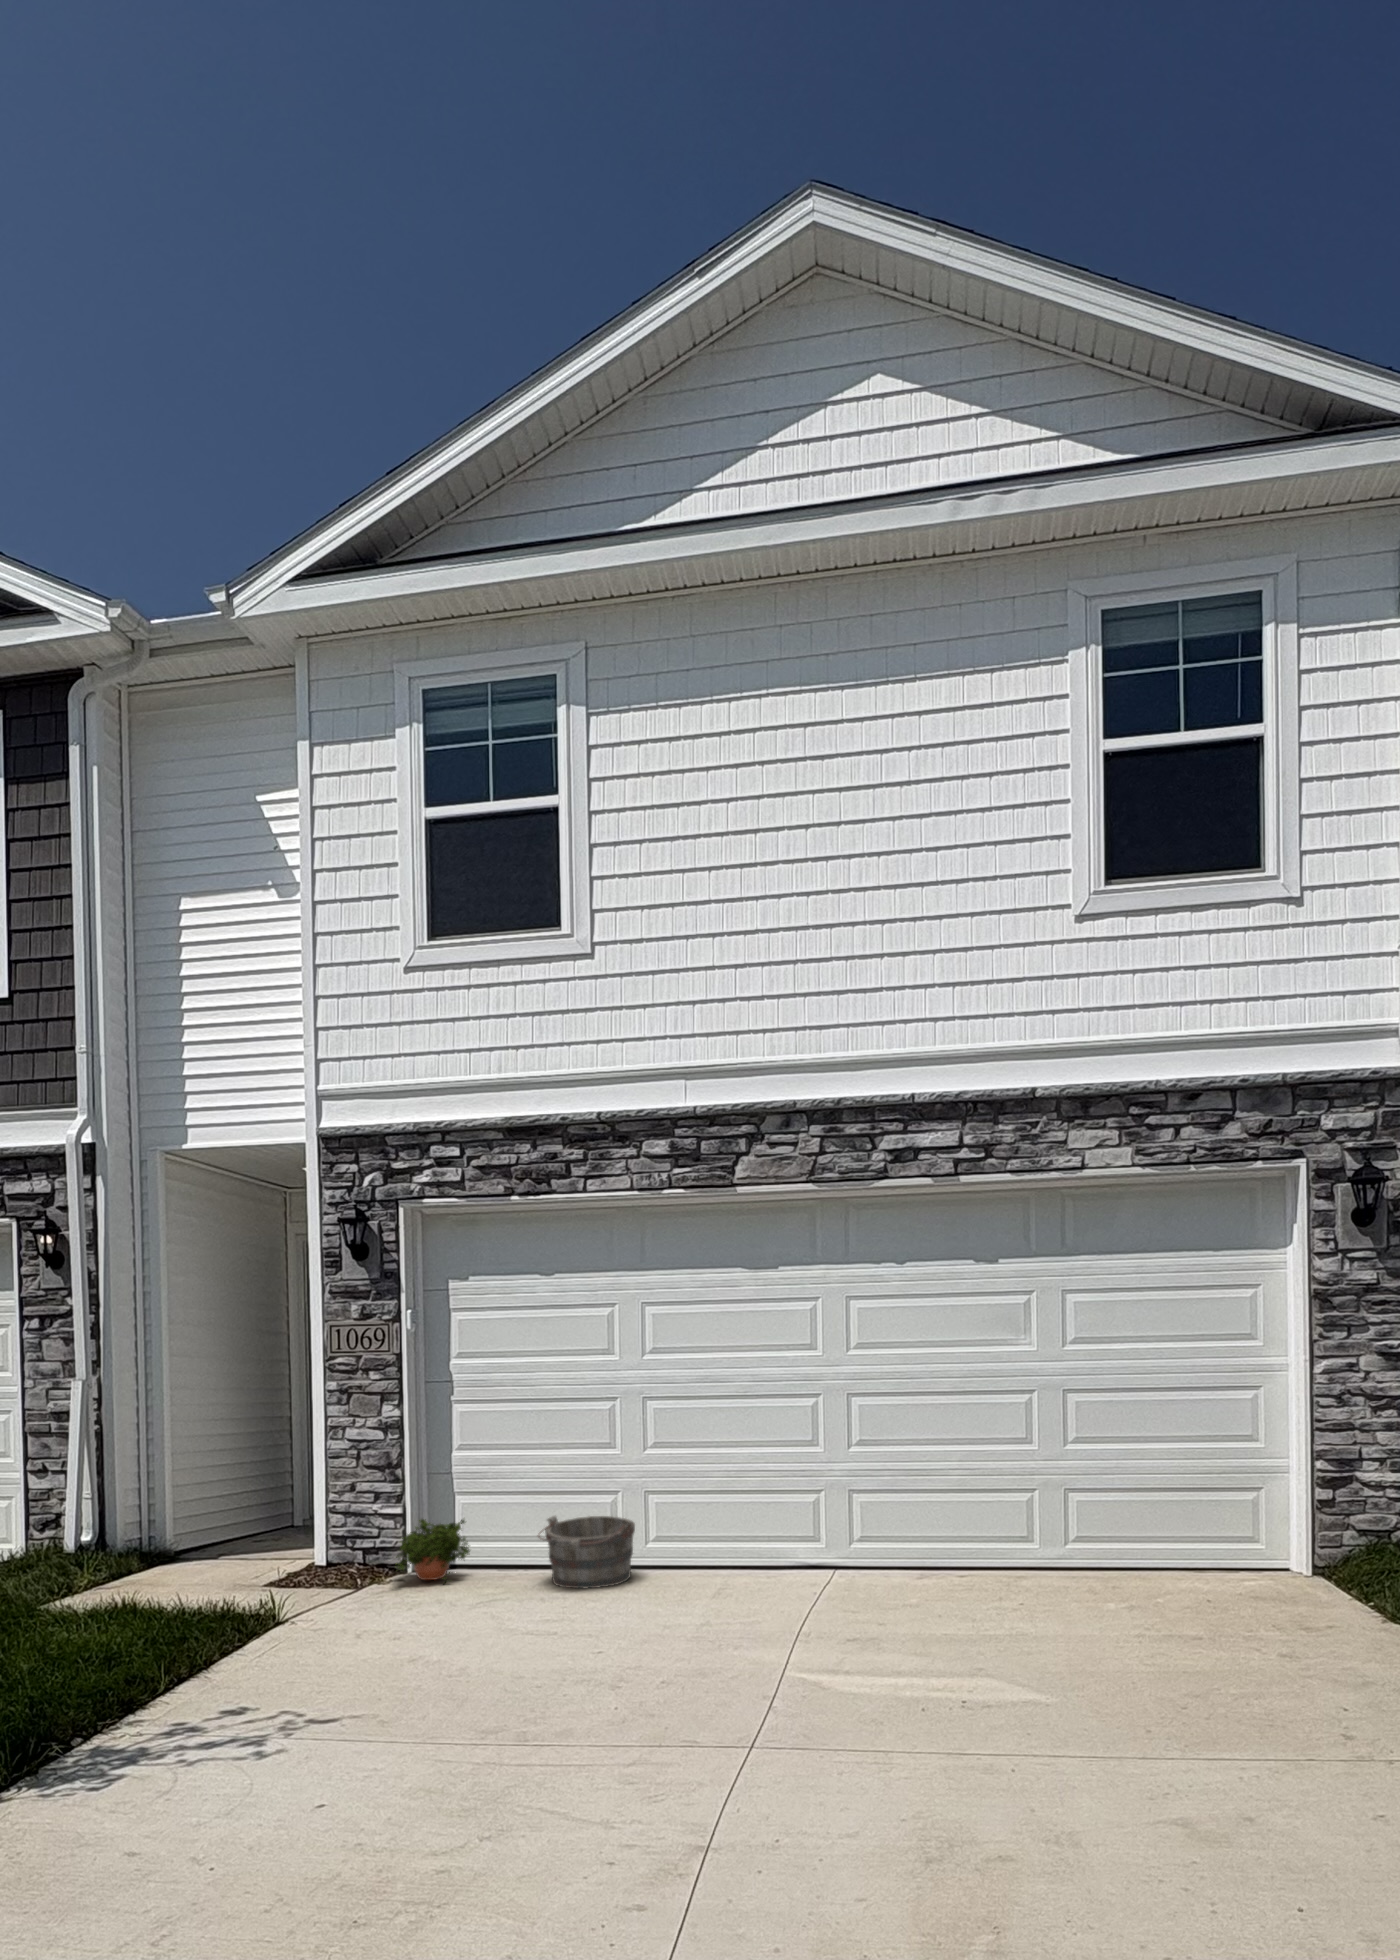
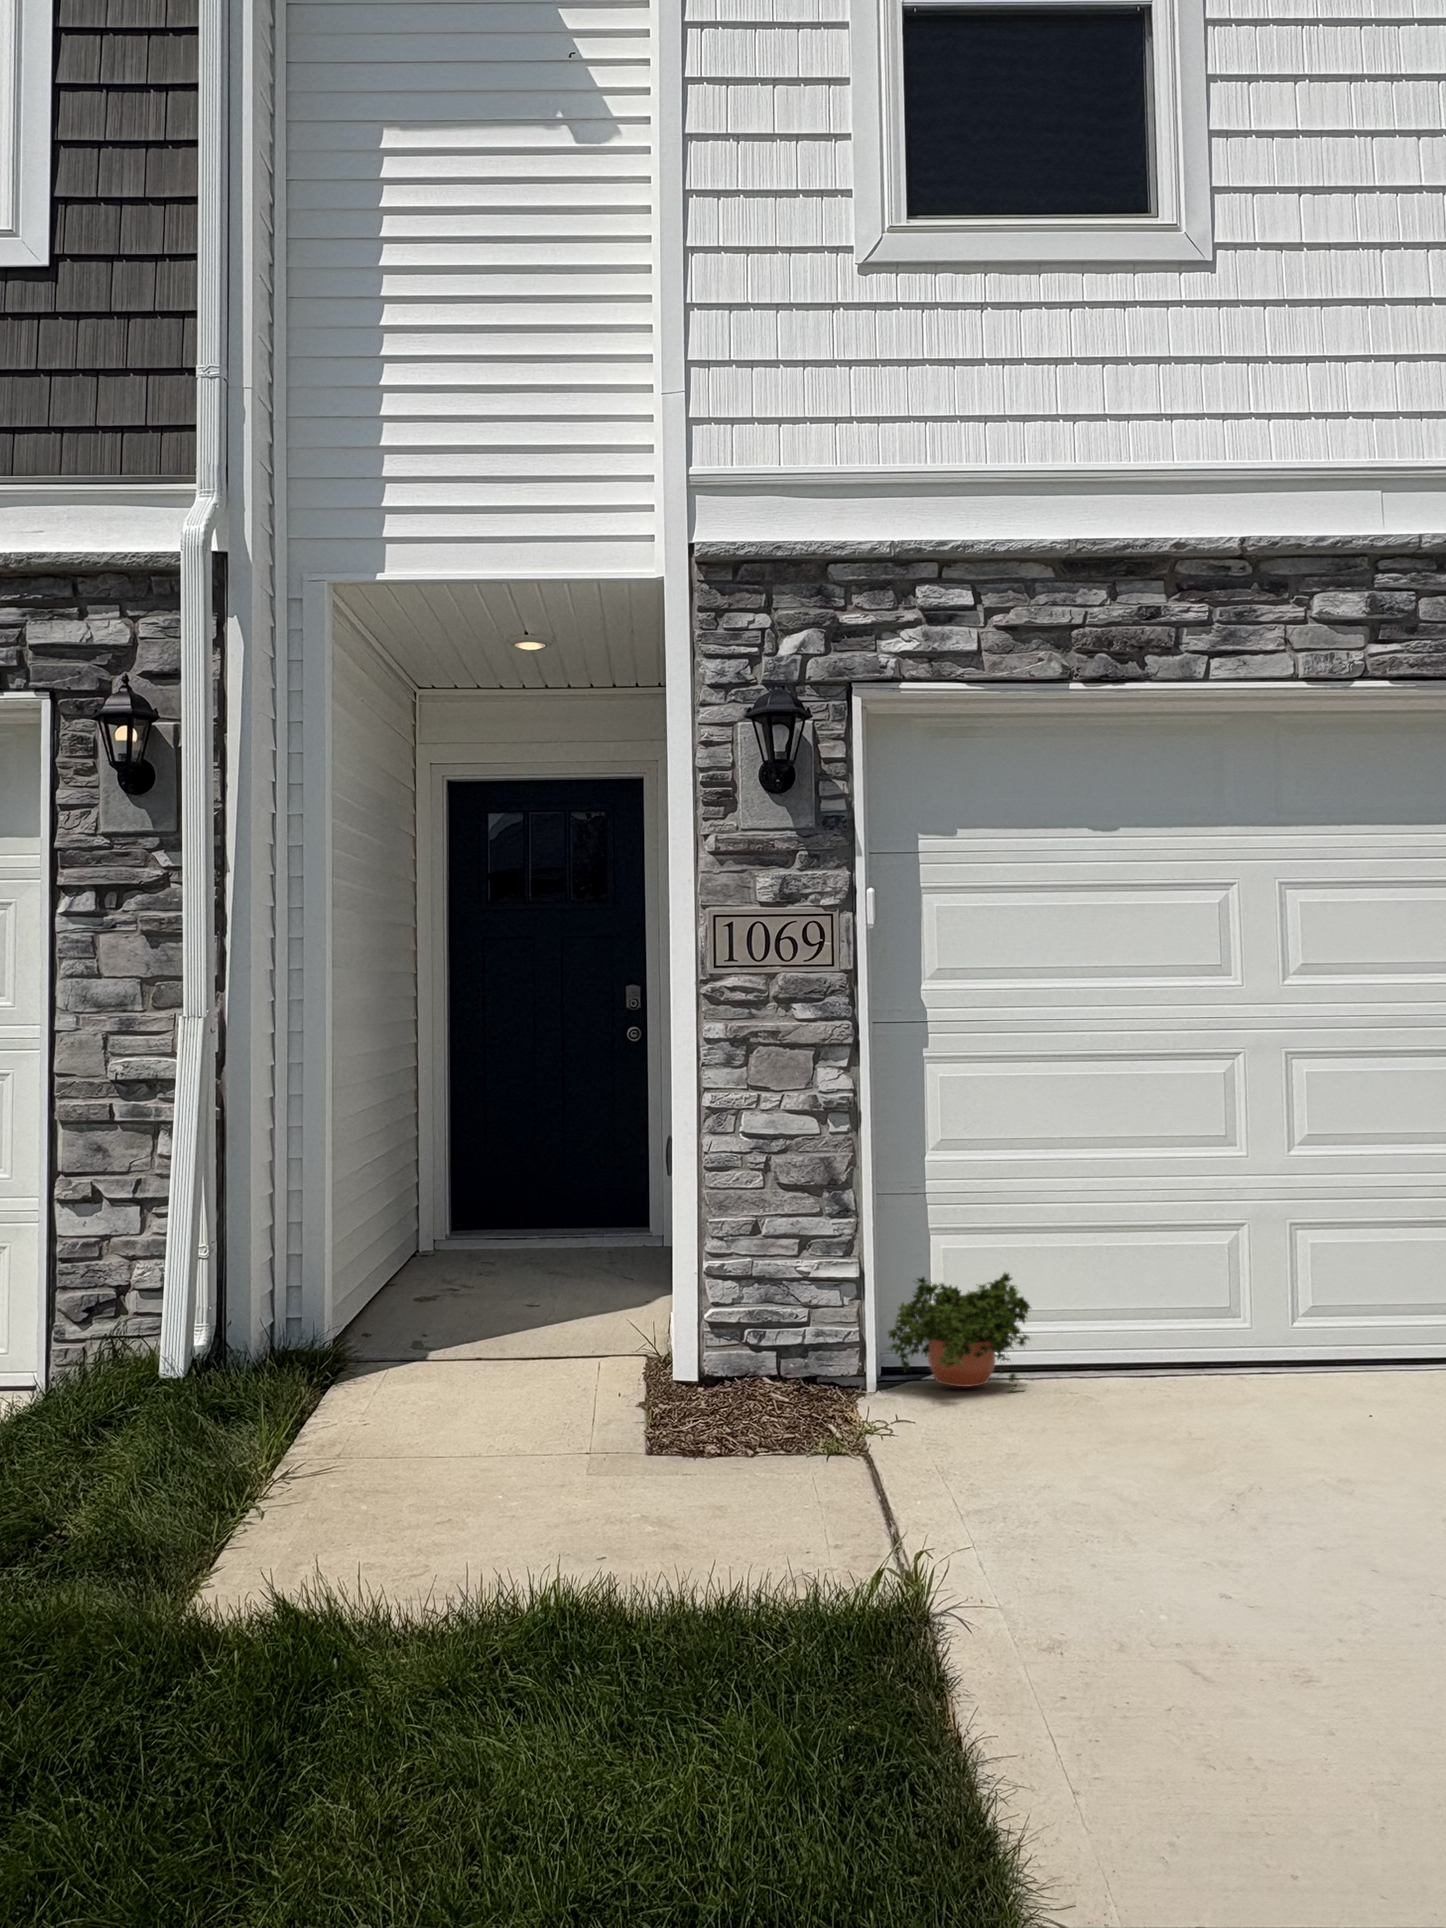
bucket: present [539,1516,635,1588] -> none [1166,1262,1345,1386]

